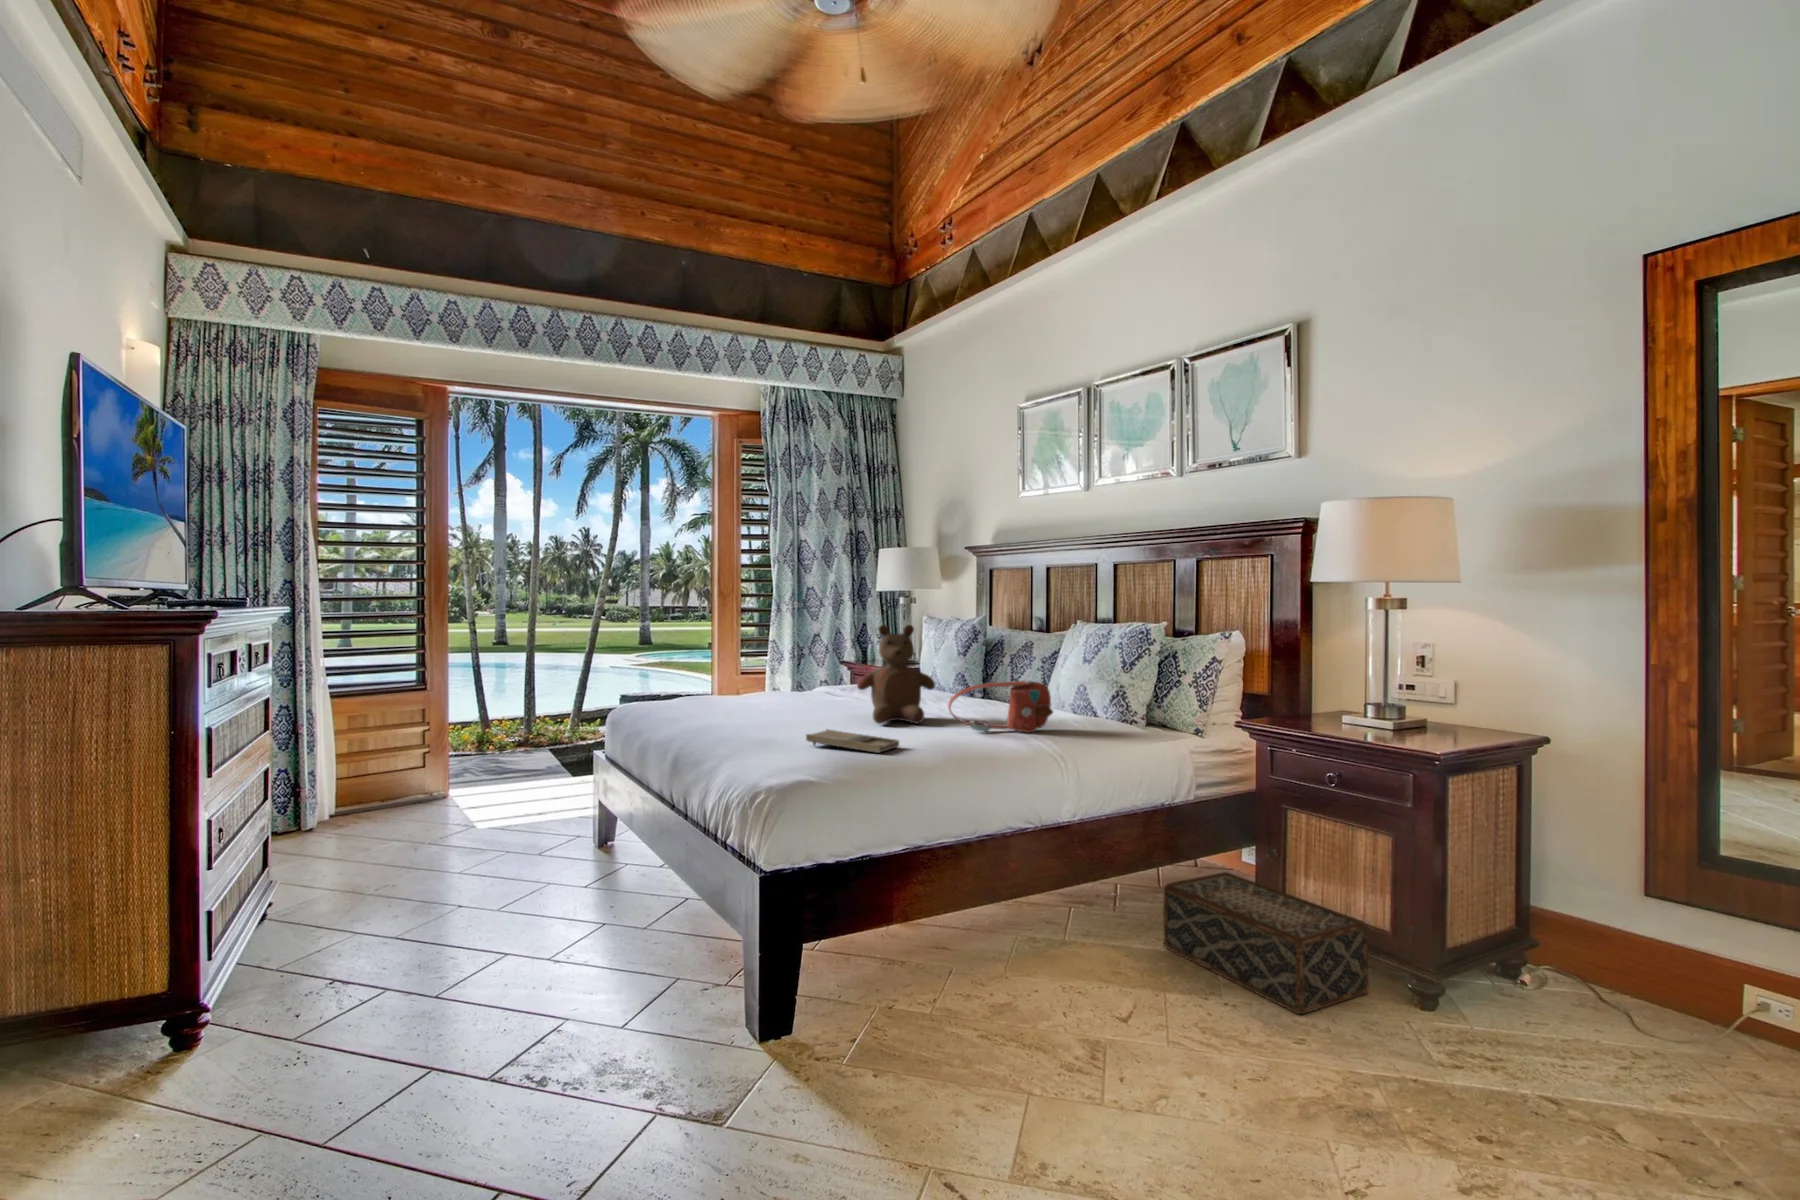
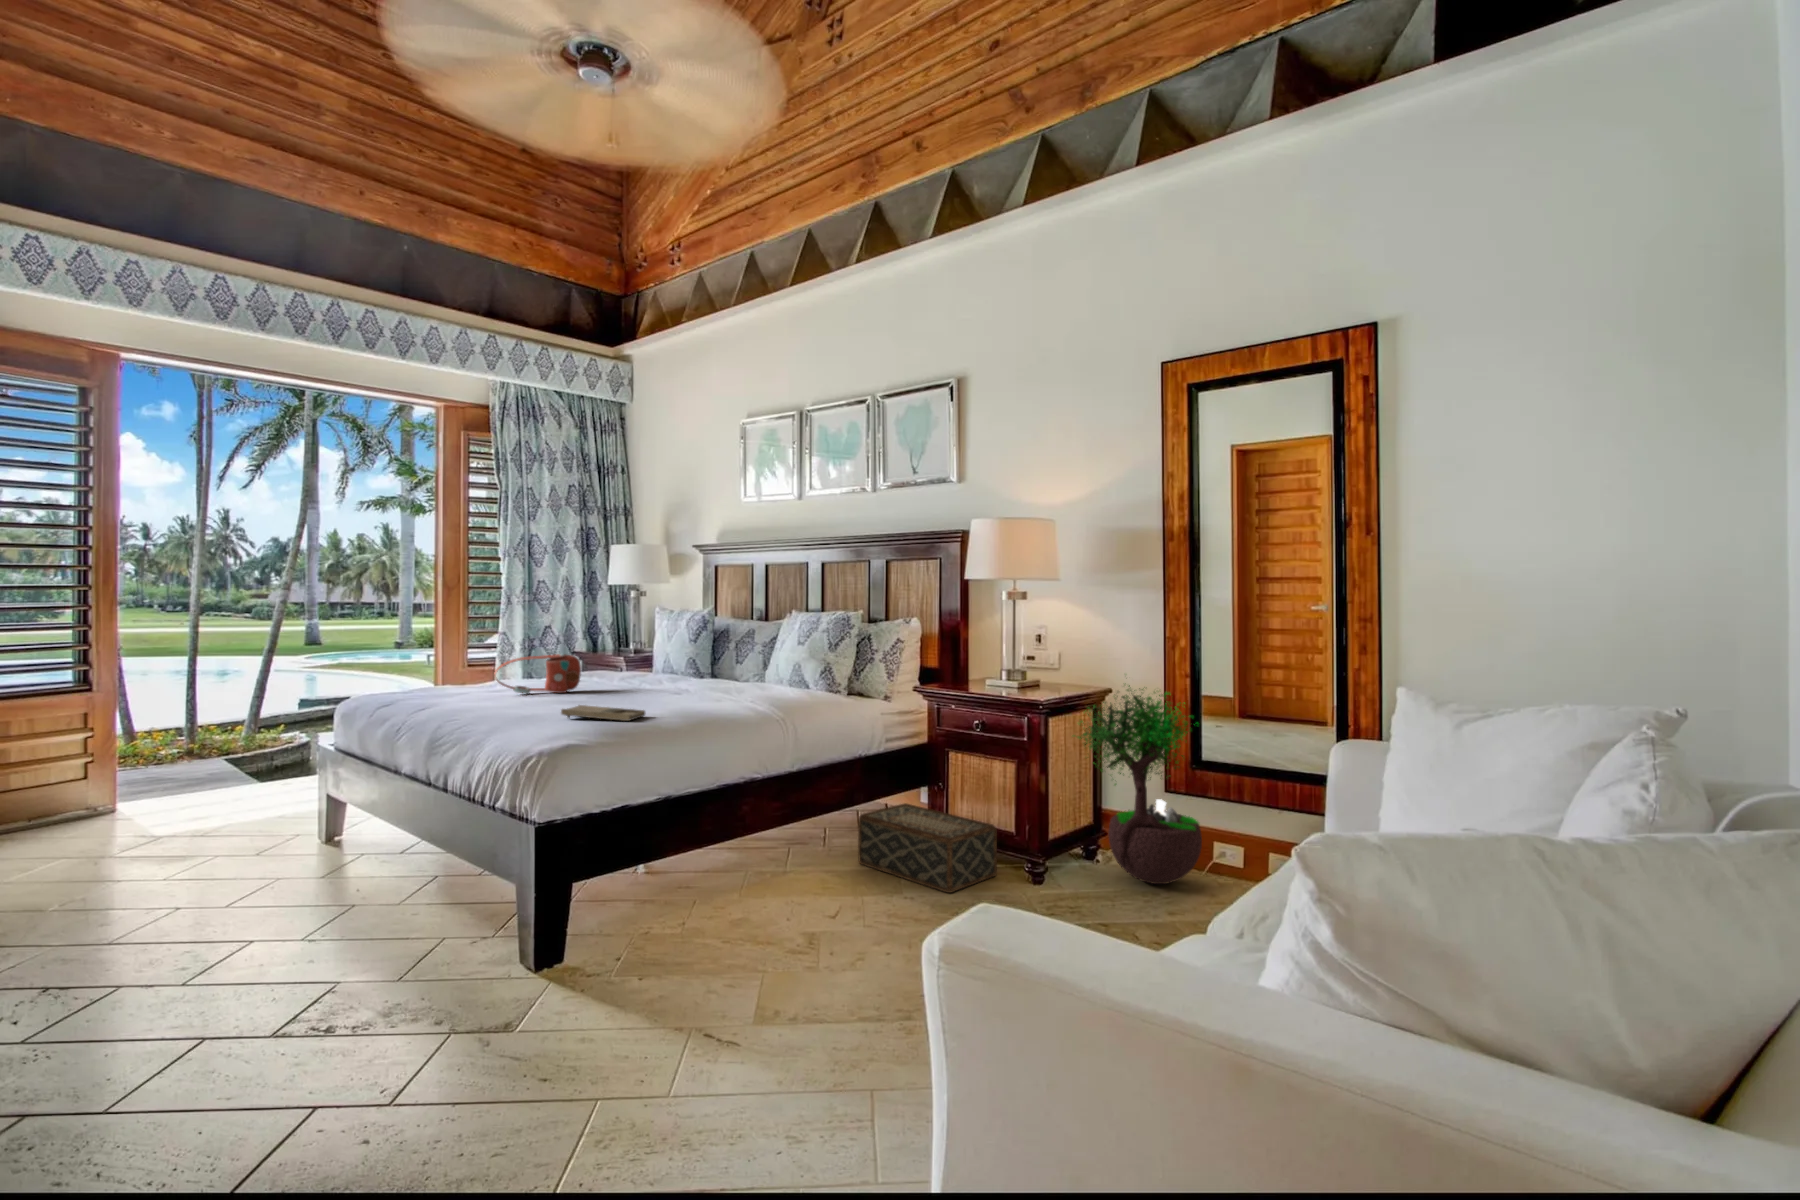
teddy bear: present [857,625,935,724] -> none [602,615,673,701]
handbag: present [948,680,1053,732] -> present [495,654,581,694]
potted tree: none [1495,718,1746,1049] -> present [1078,685,1202,884]

